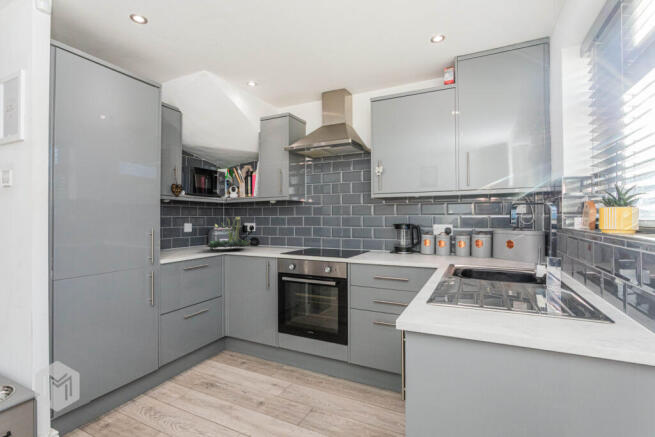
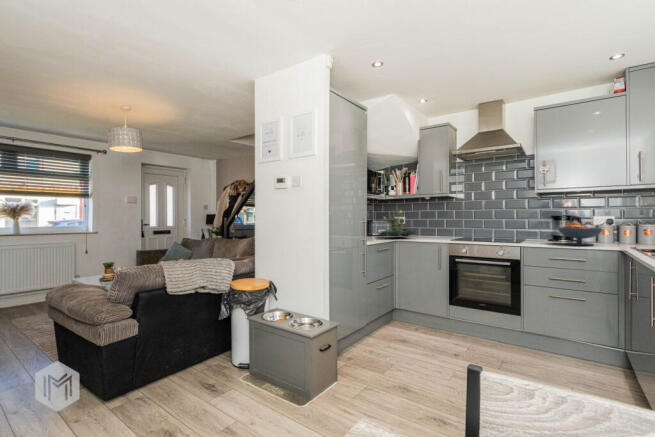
fruit bowl: none [390,231,433,259] -> present [558,222,602,245]

